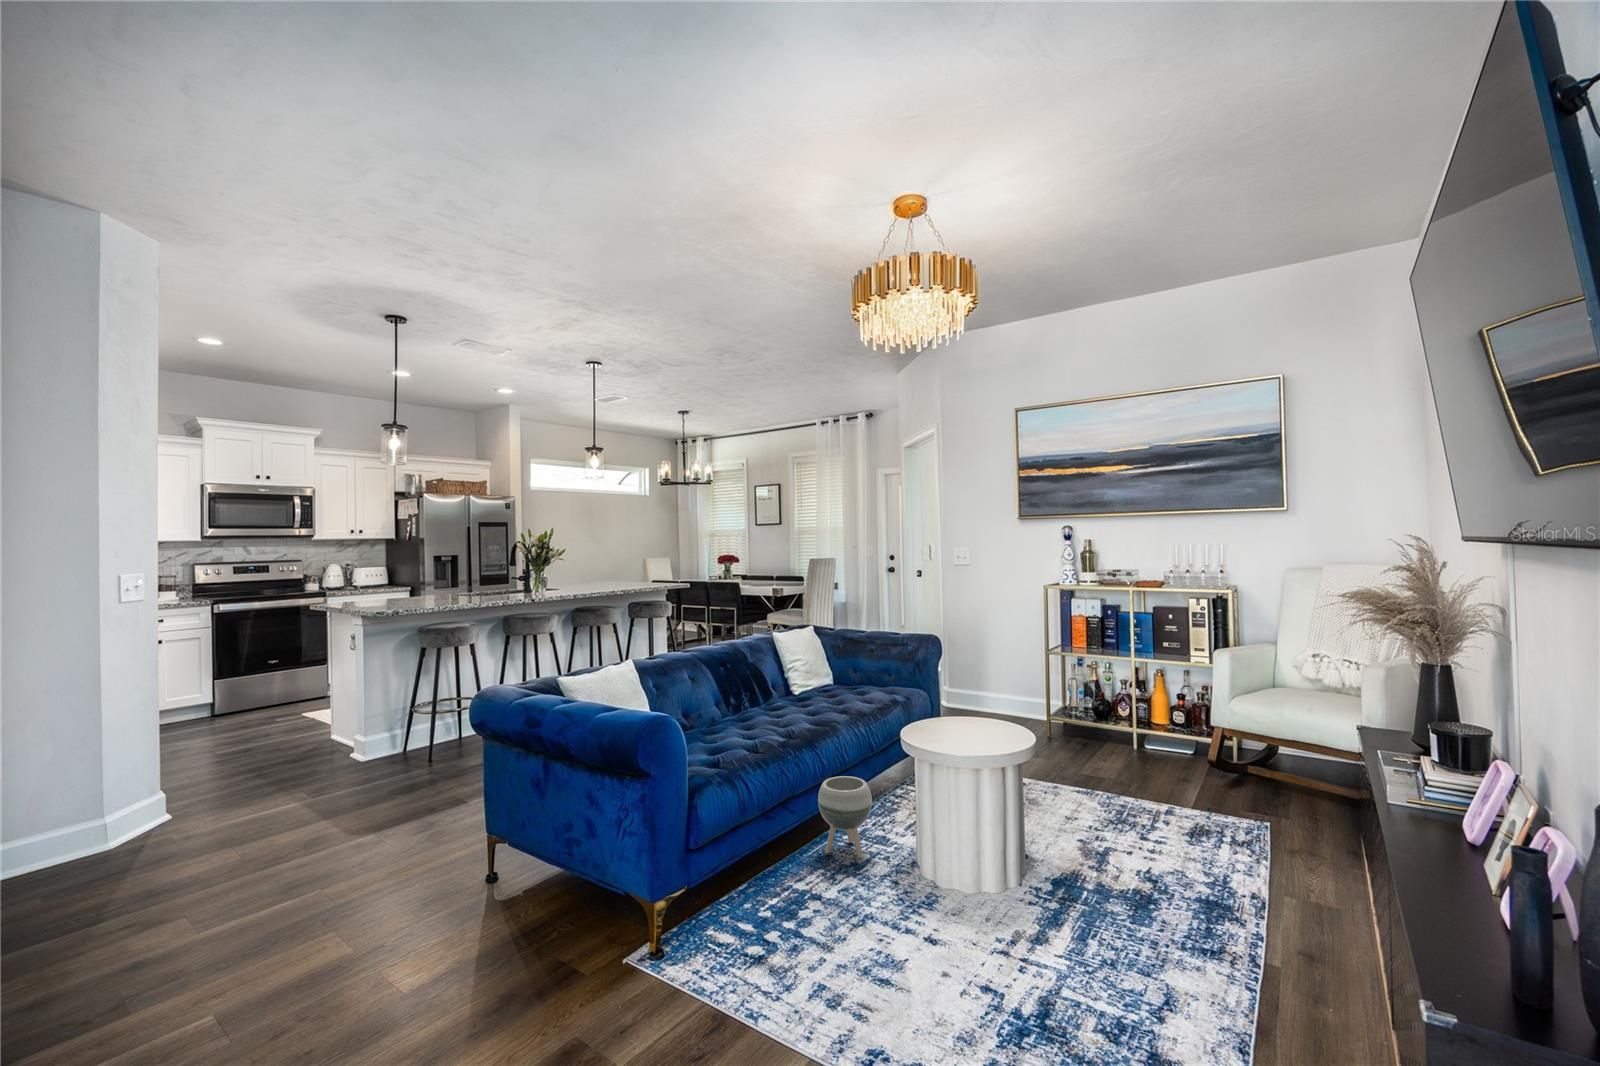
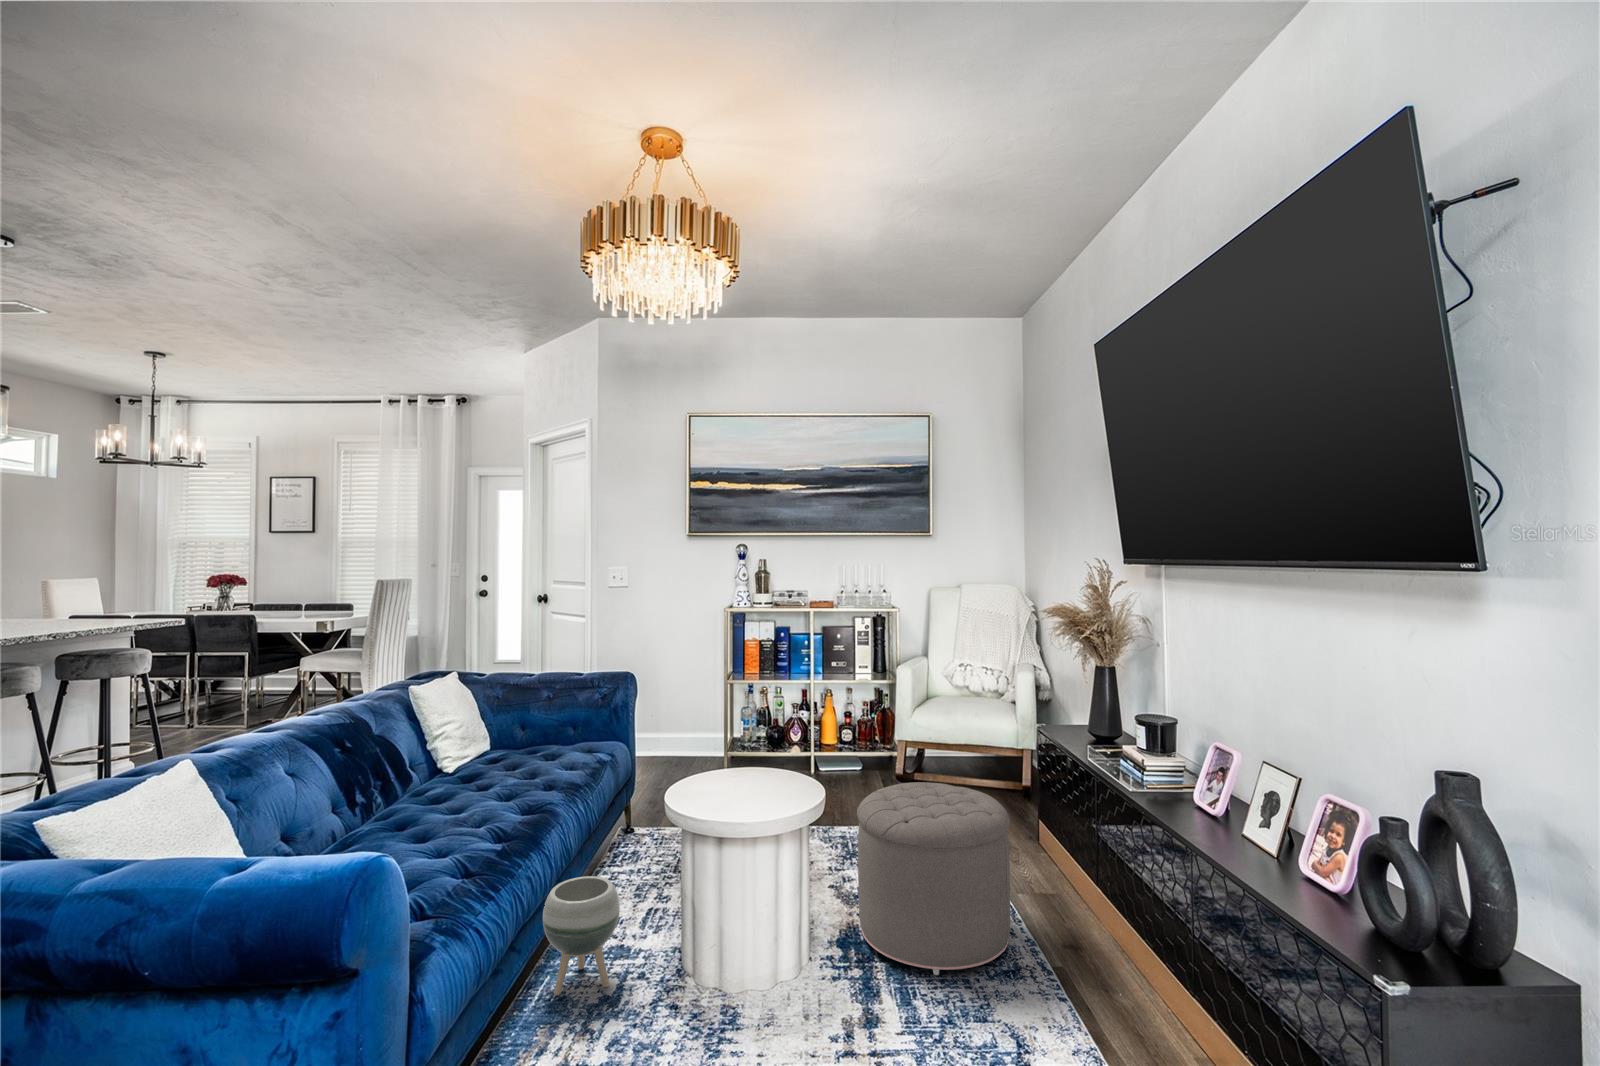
ottoman: none [1072,755,1235,935] -> present [857,782,1010,975]

